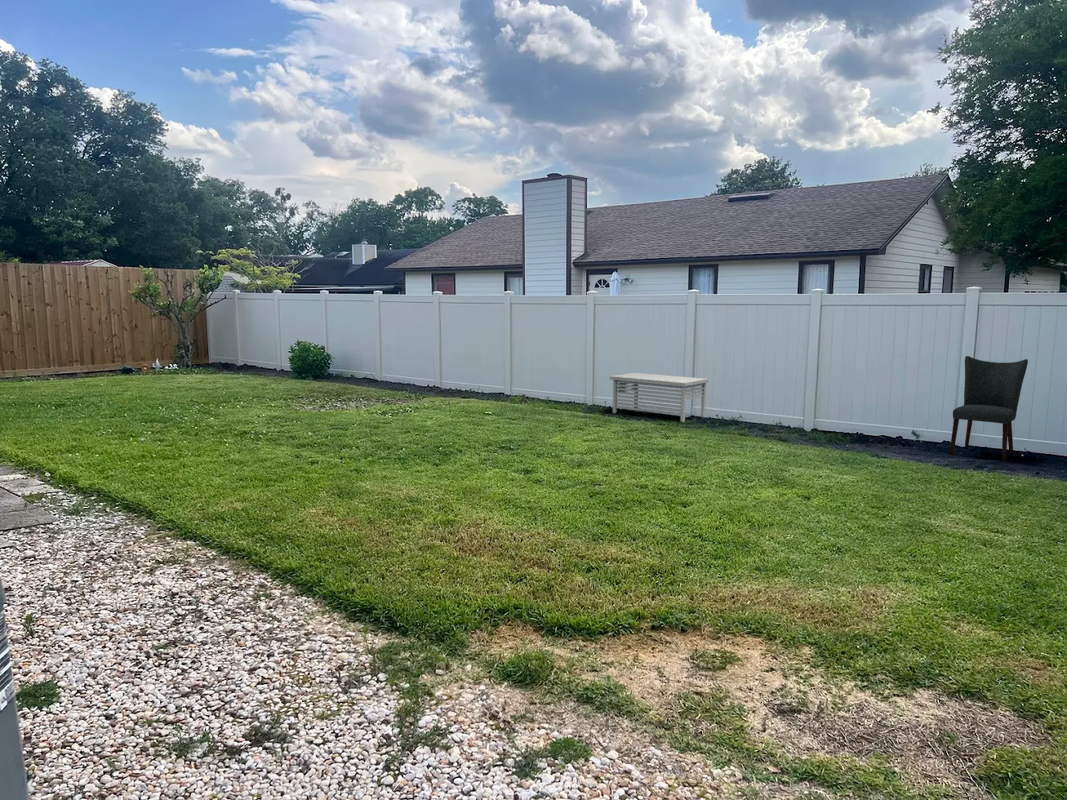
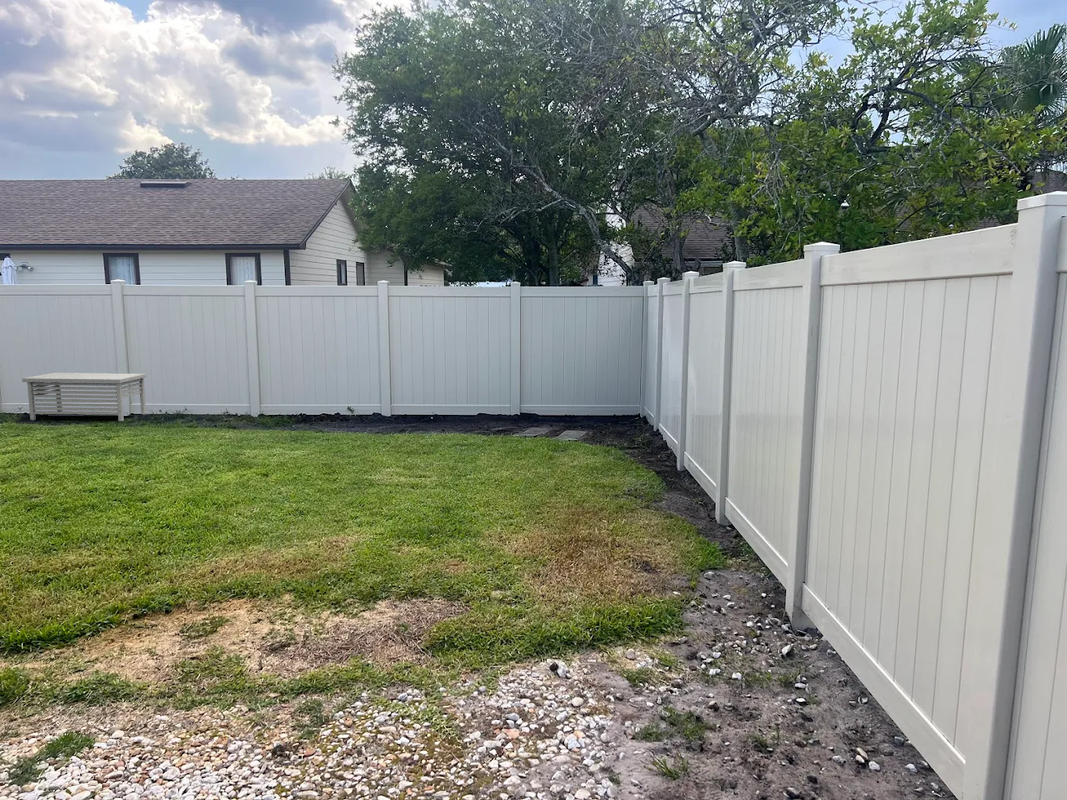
chair: present [950,356,1028,462] -> none [377,339,428,424]

